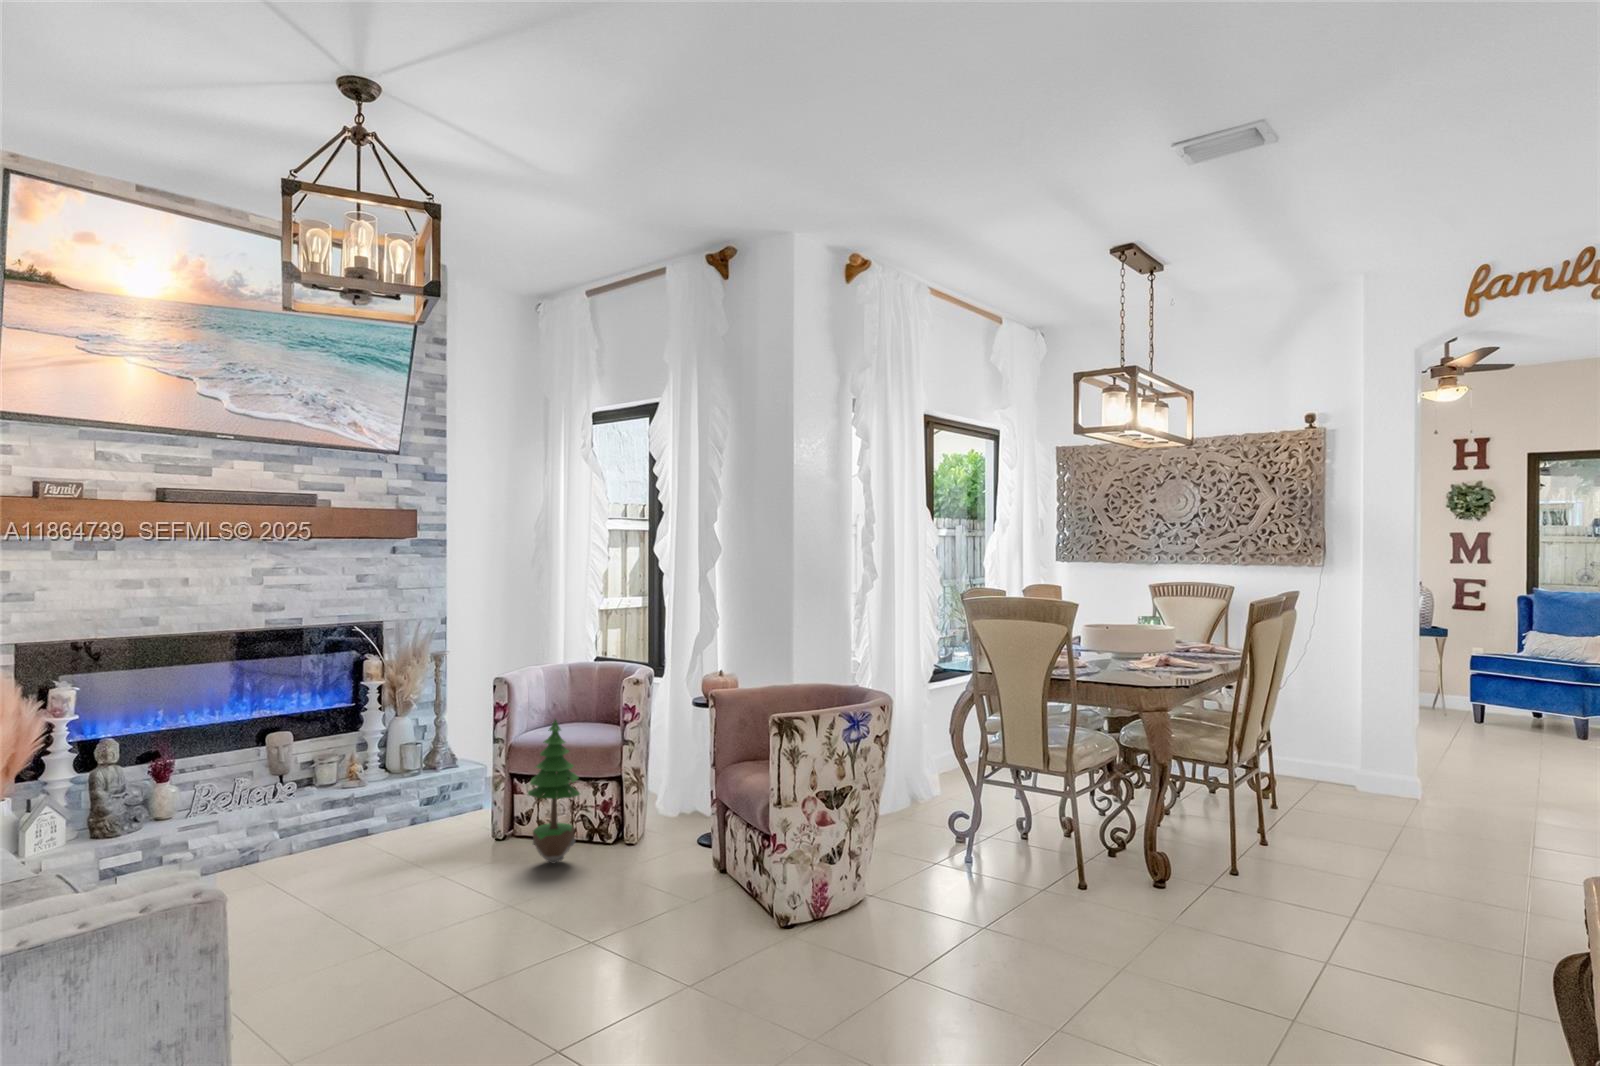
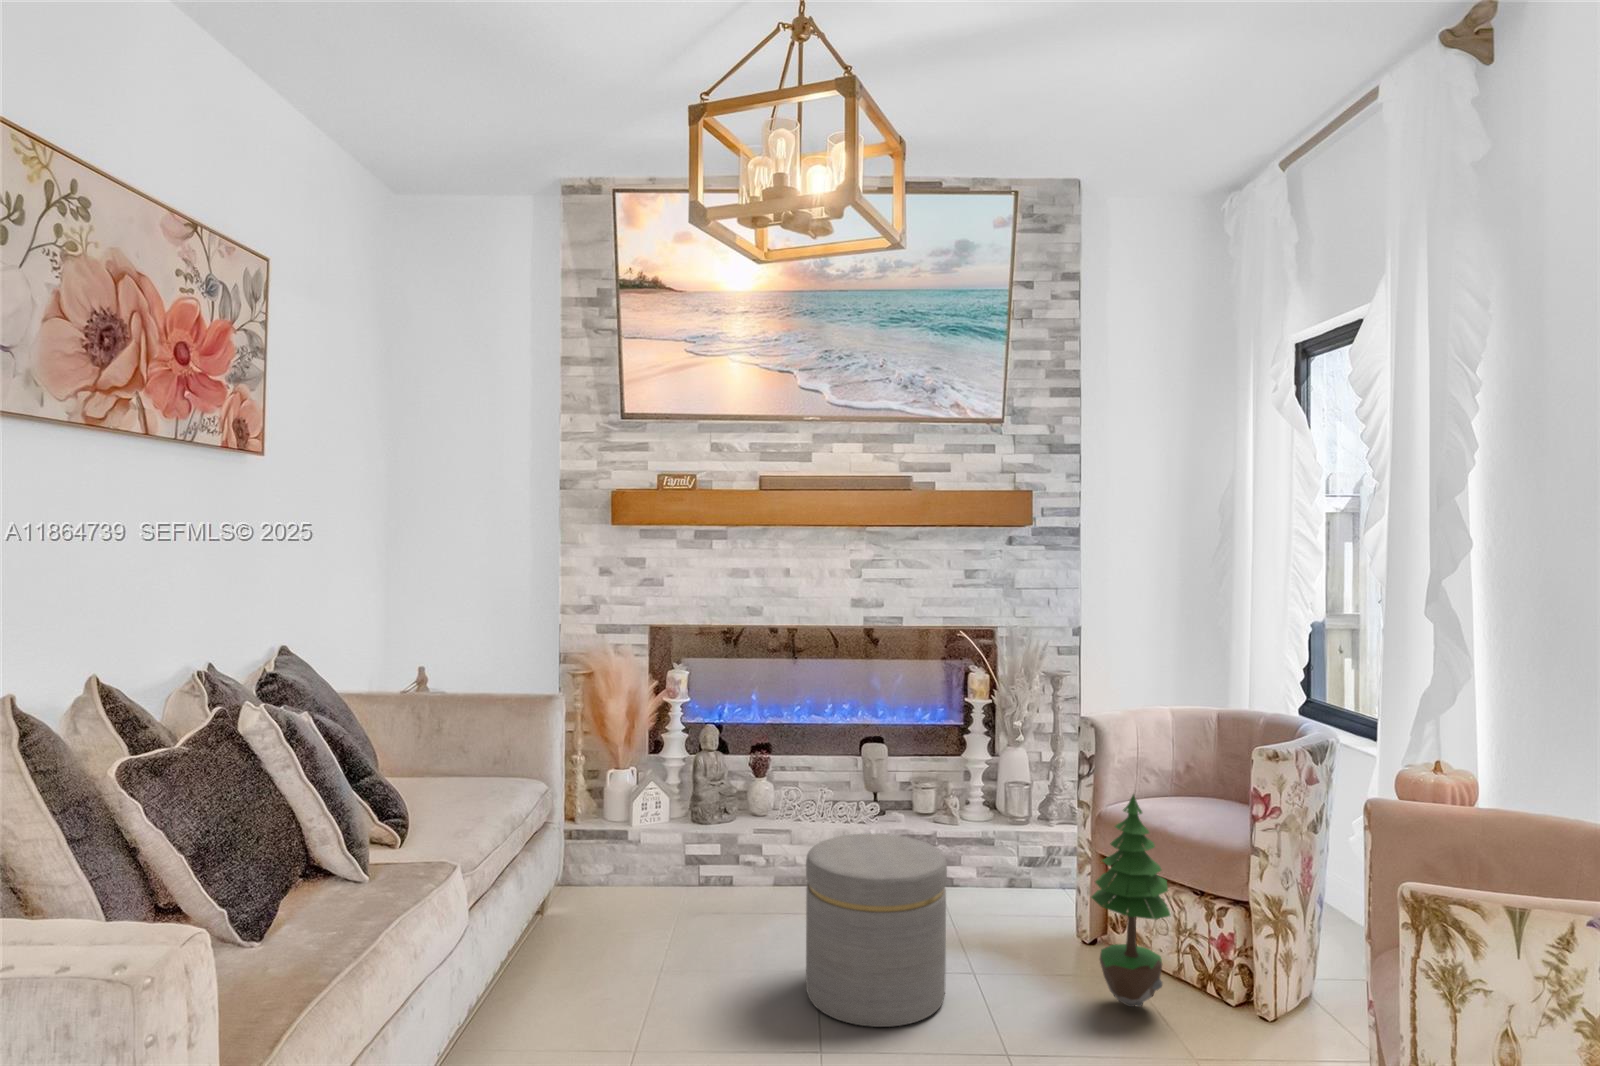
ottoman: none [309,783,432,930] -> present [806,834,947,1027]

